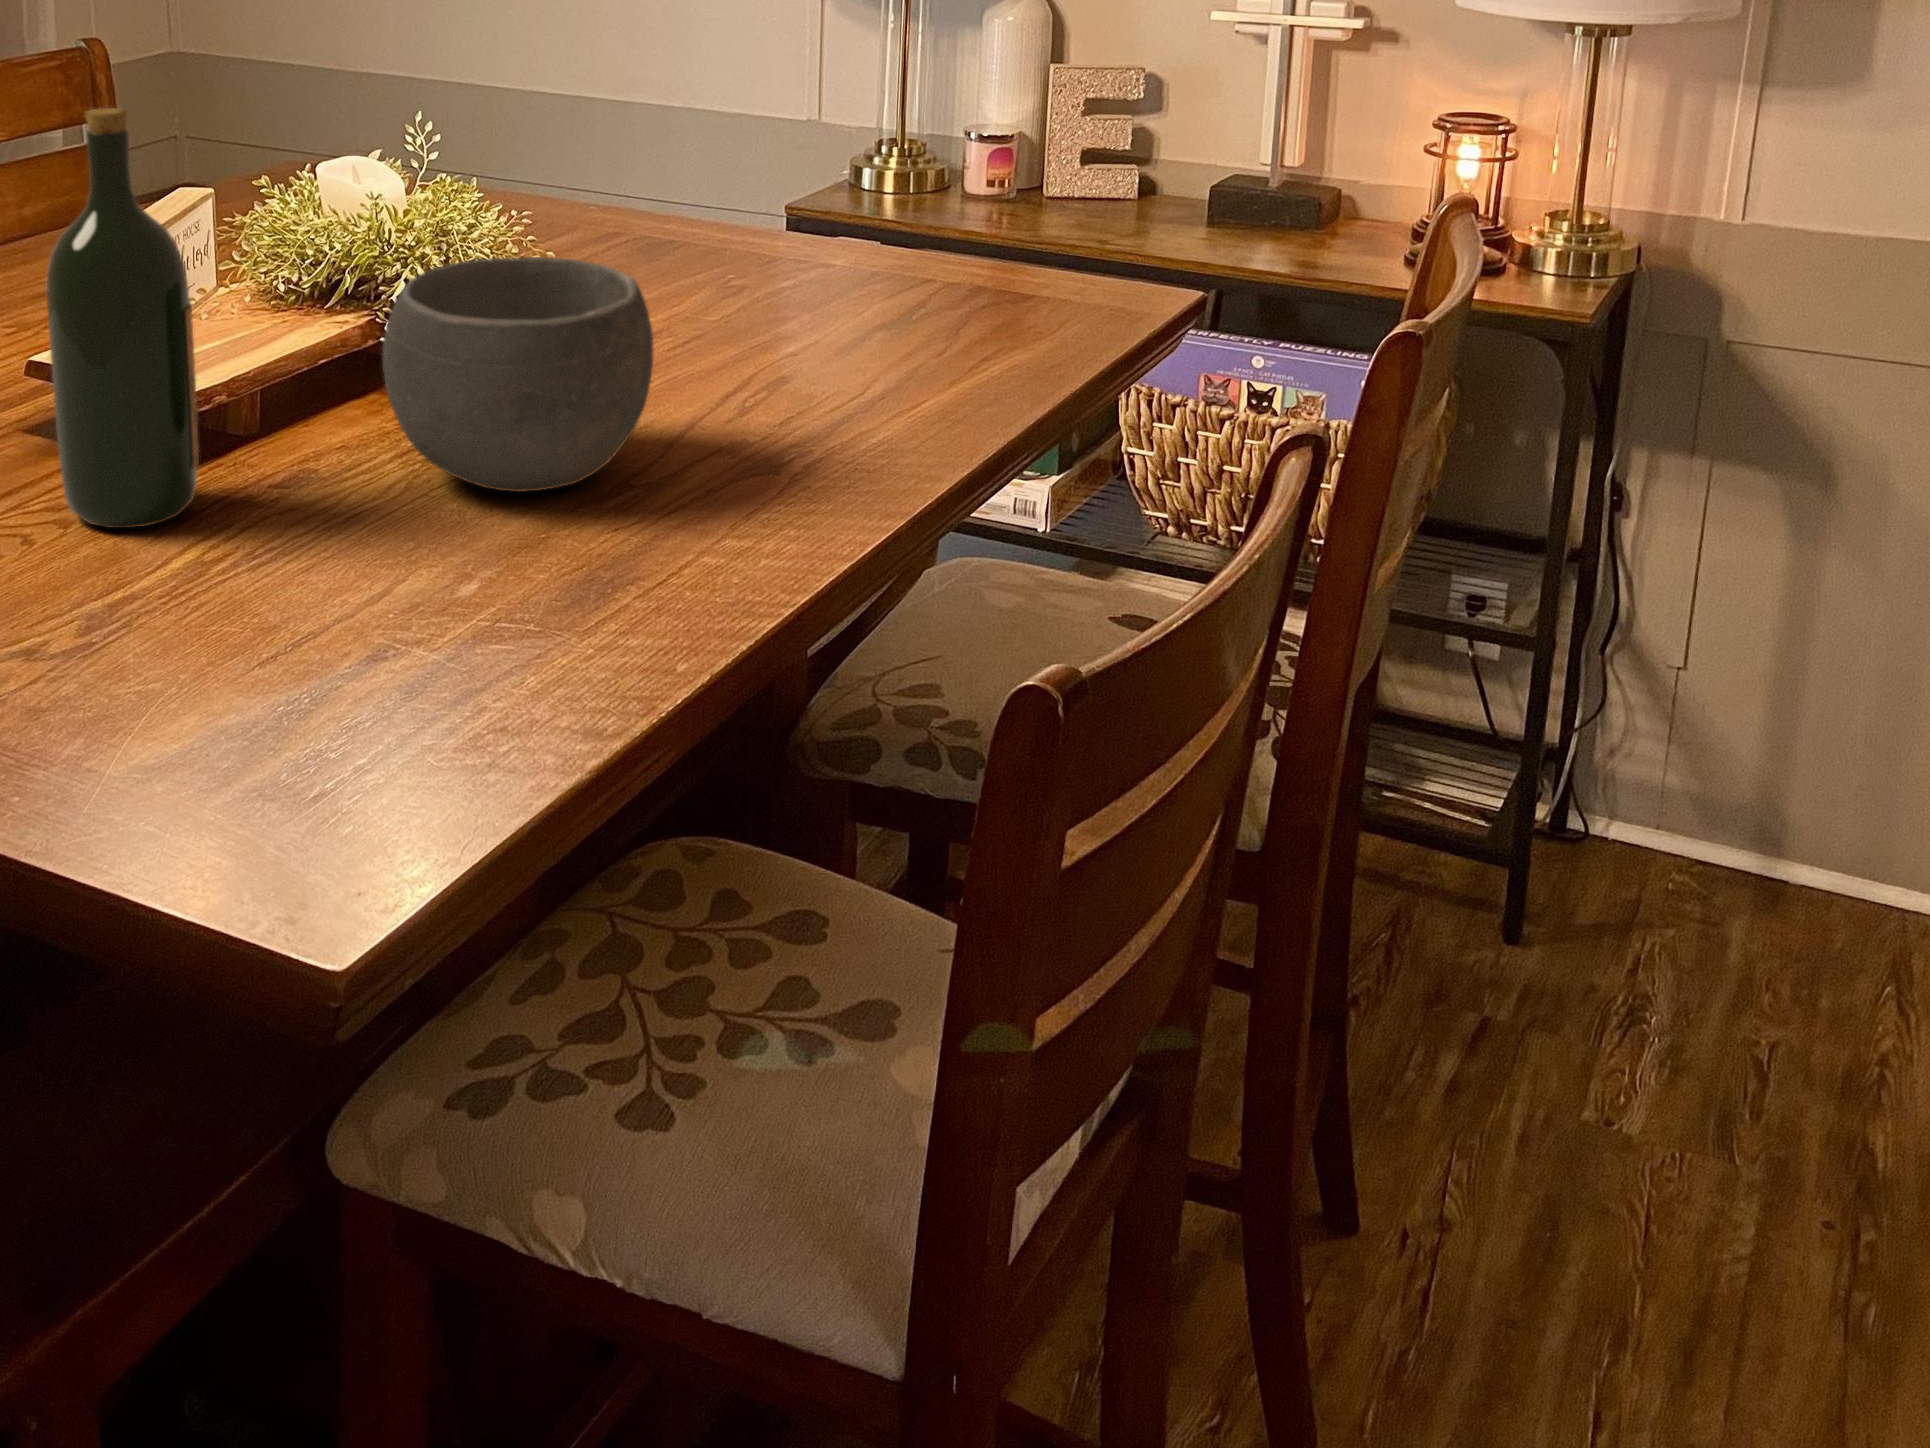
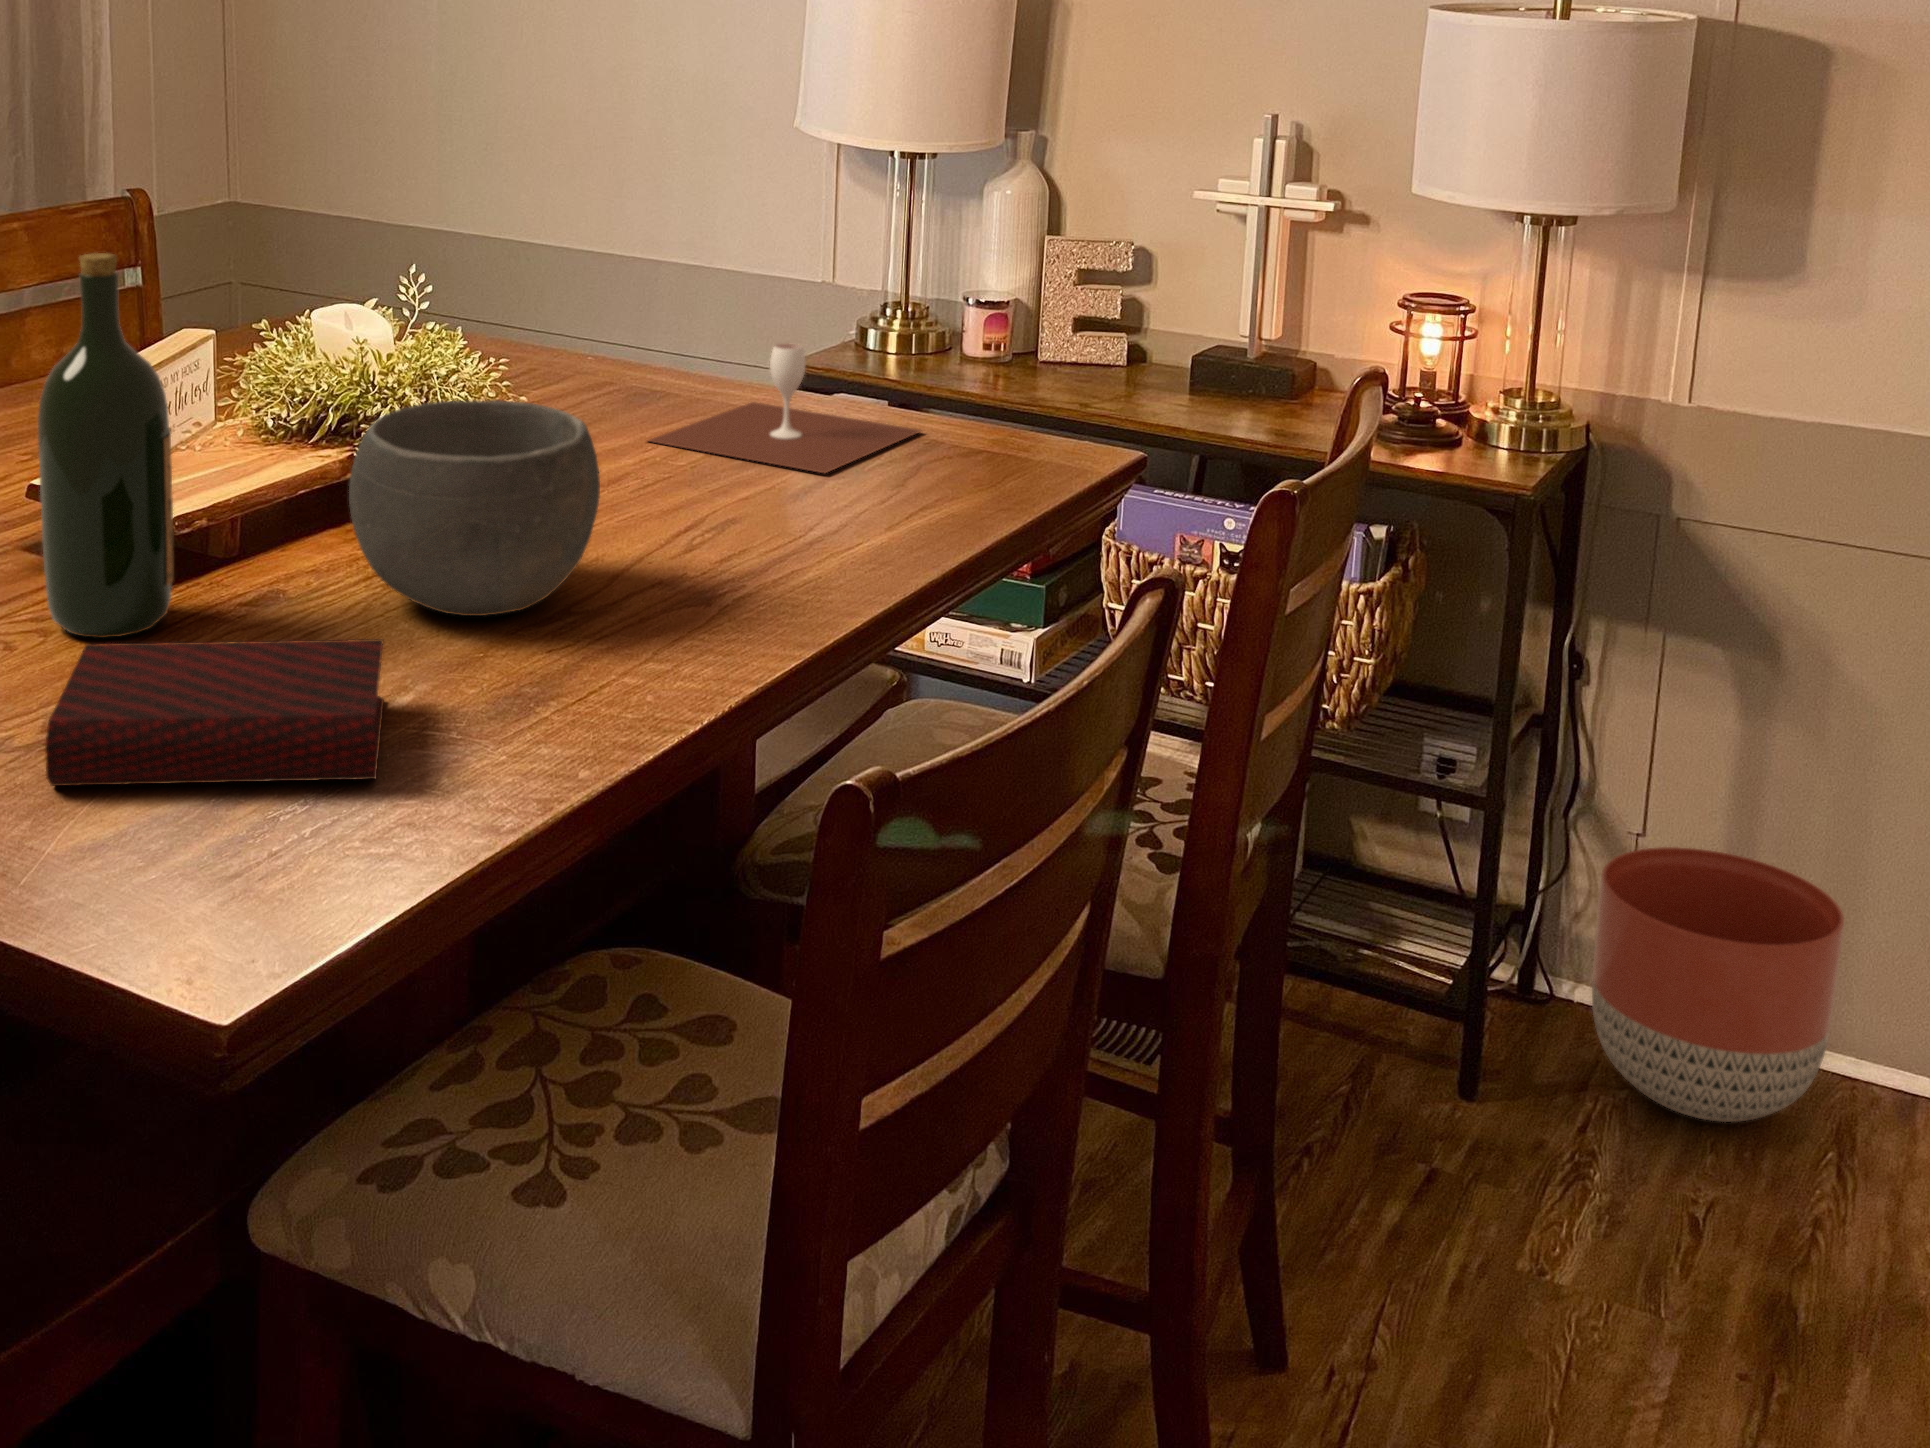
wine glass: none [665,185,956,323] -> present [649,343,921,473]
book: none [96,523,458,698] -> present [45,639,384,786]
planter: none [1637,682,1906,960] -> present [1592,847,1844,1122]

